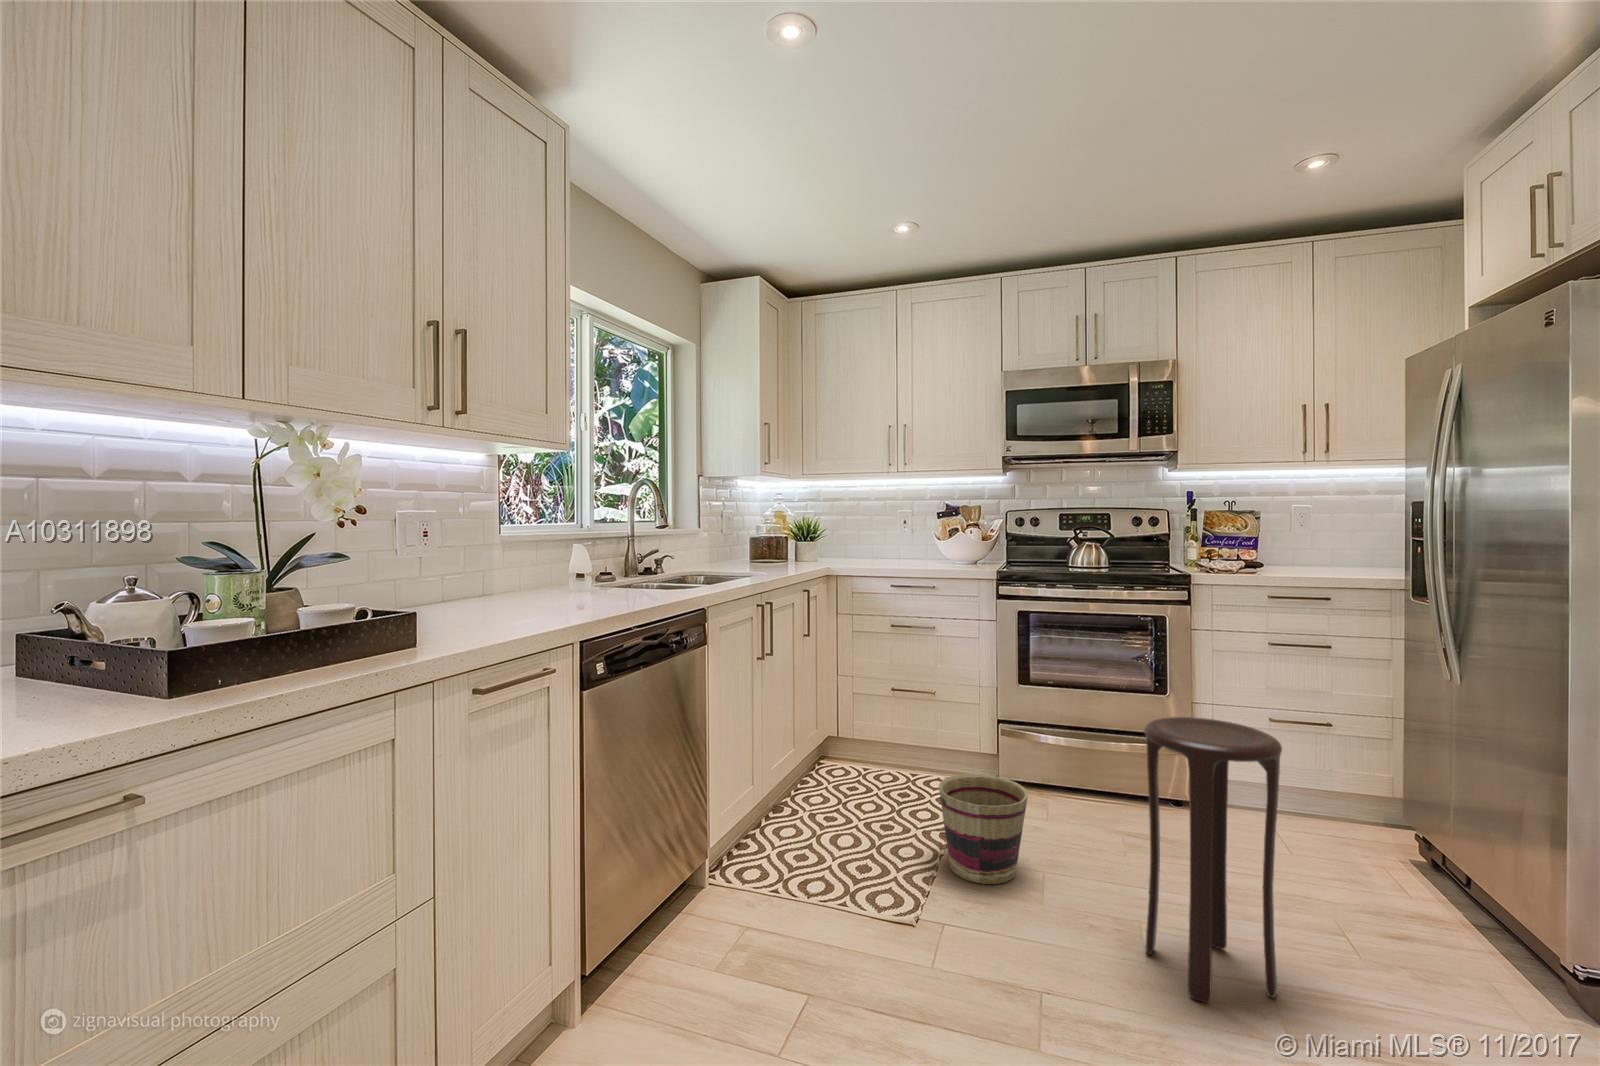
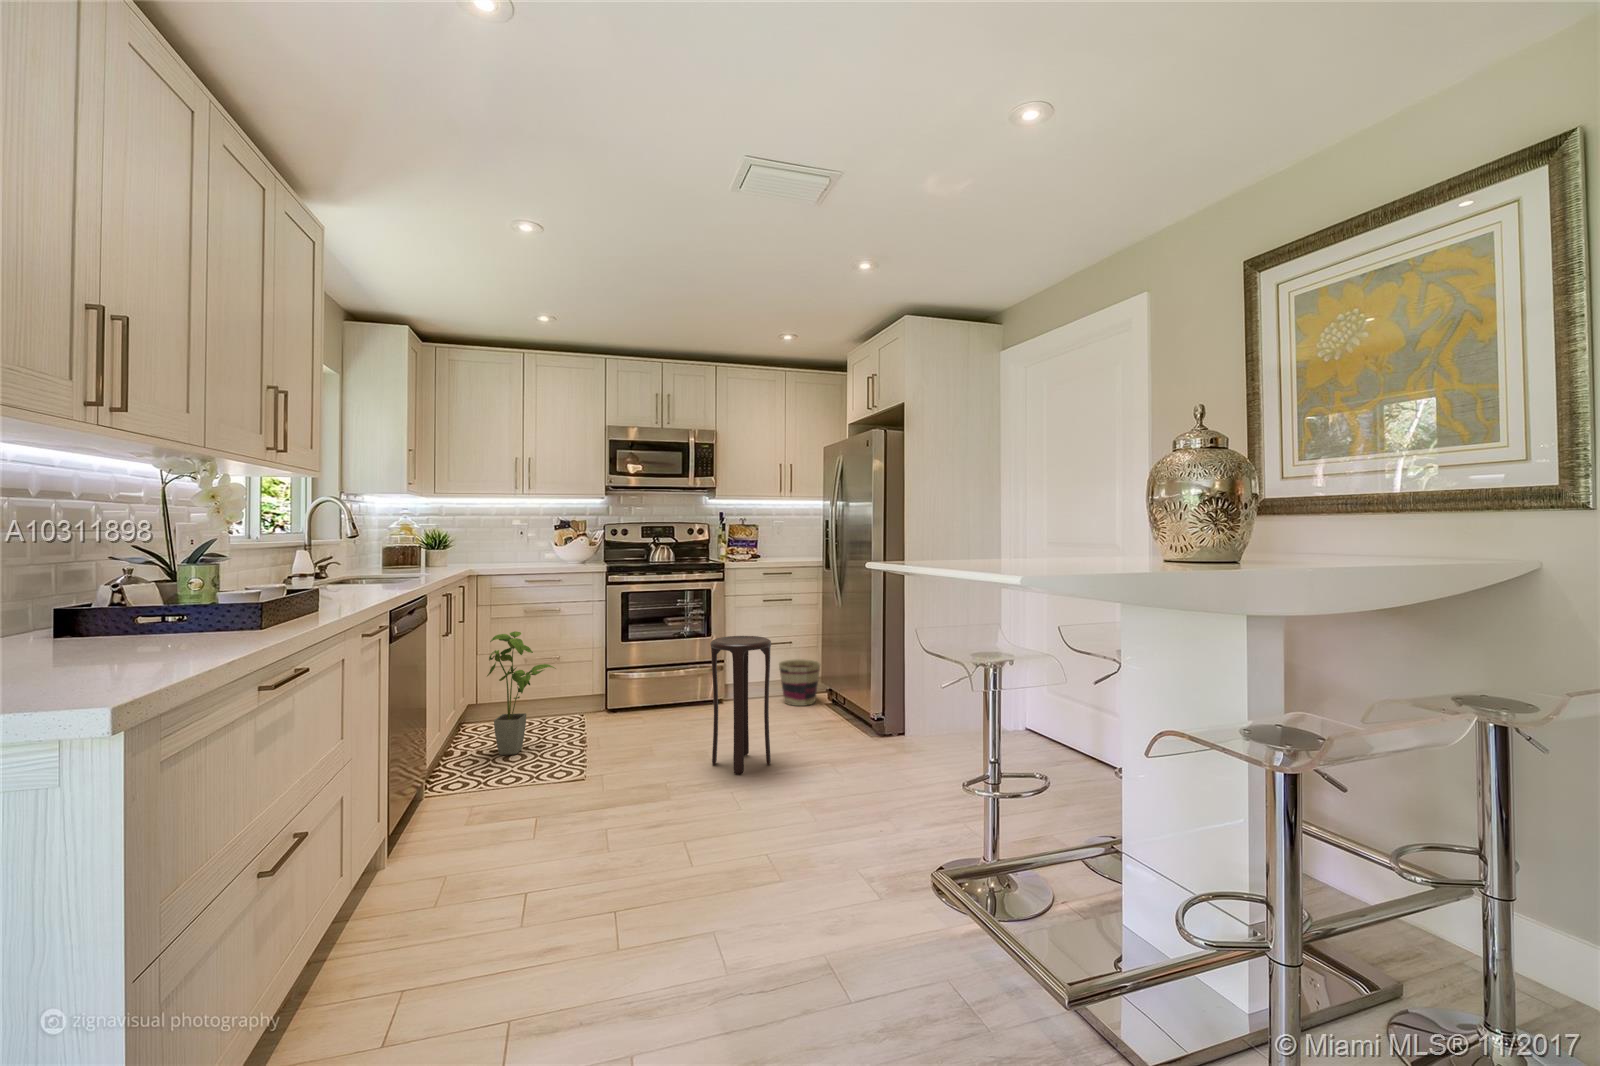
house plant: none [818,658,908,828] -> present [487,631,556,755]
basket: present [939,774,1028,884] -> present [779,659,820,706]

